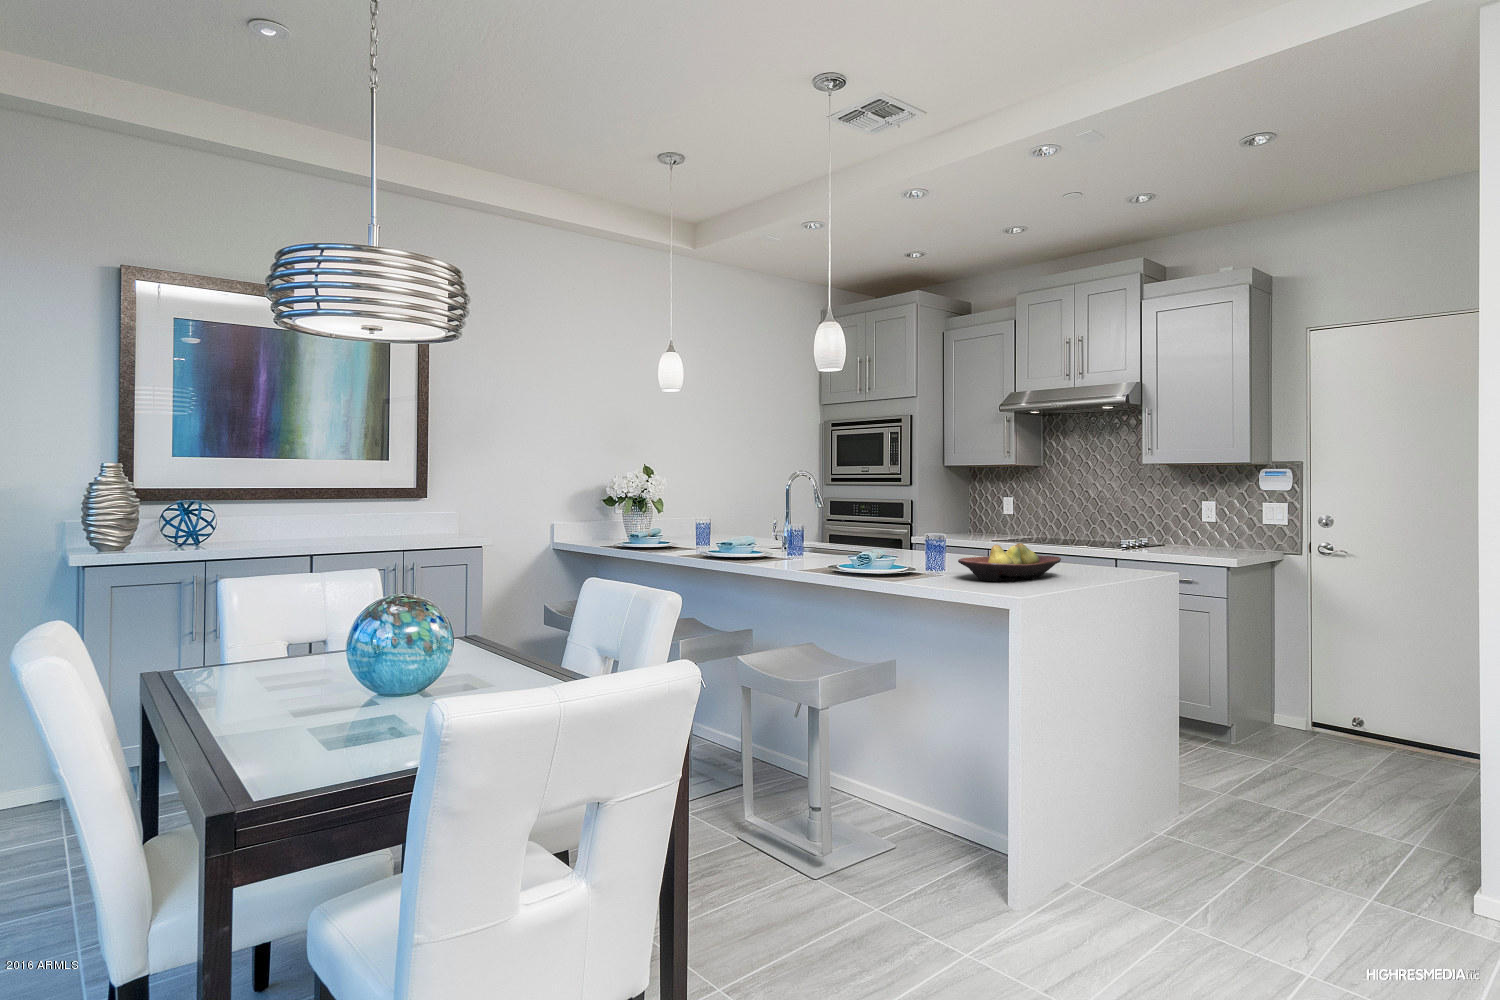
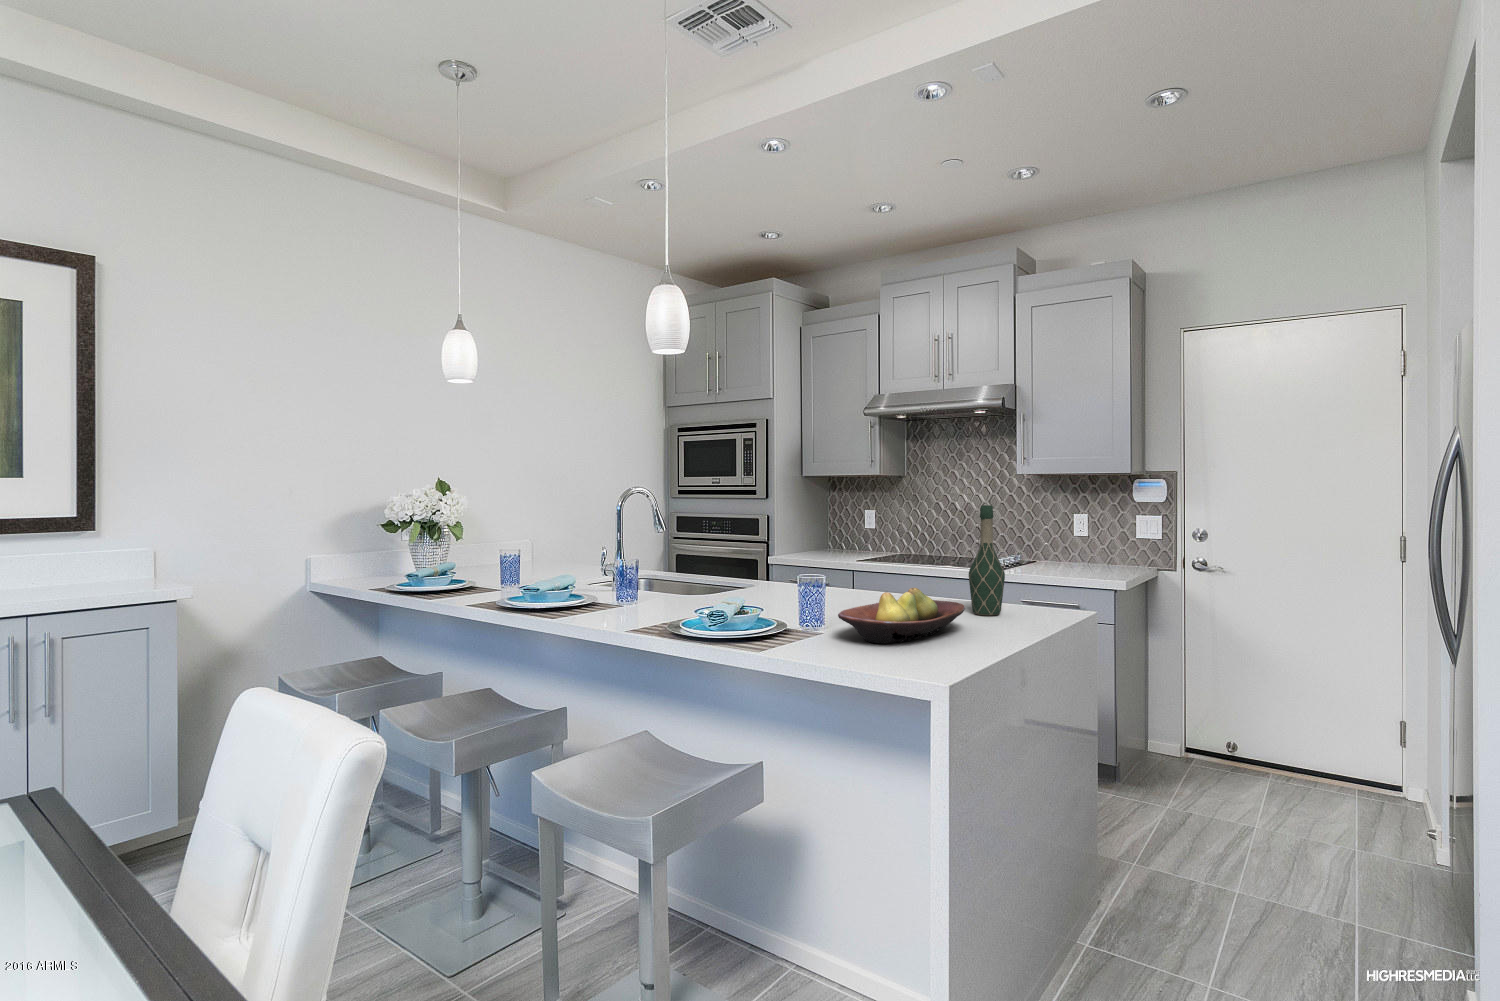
wine bottle: none [1071,483,1101,570] -> present [969,505,1005,615]

